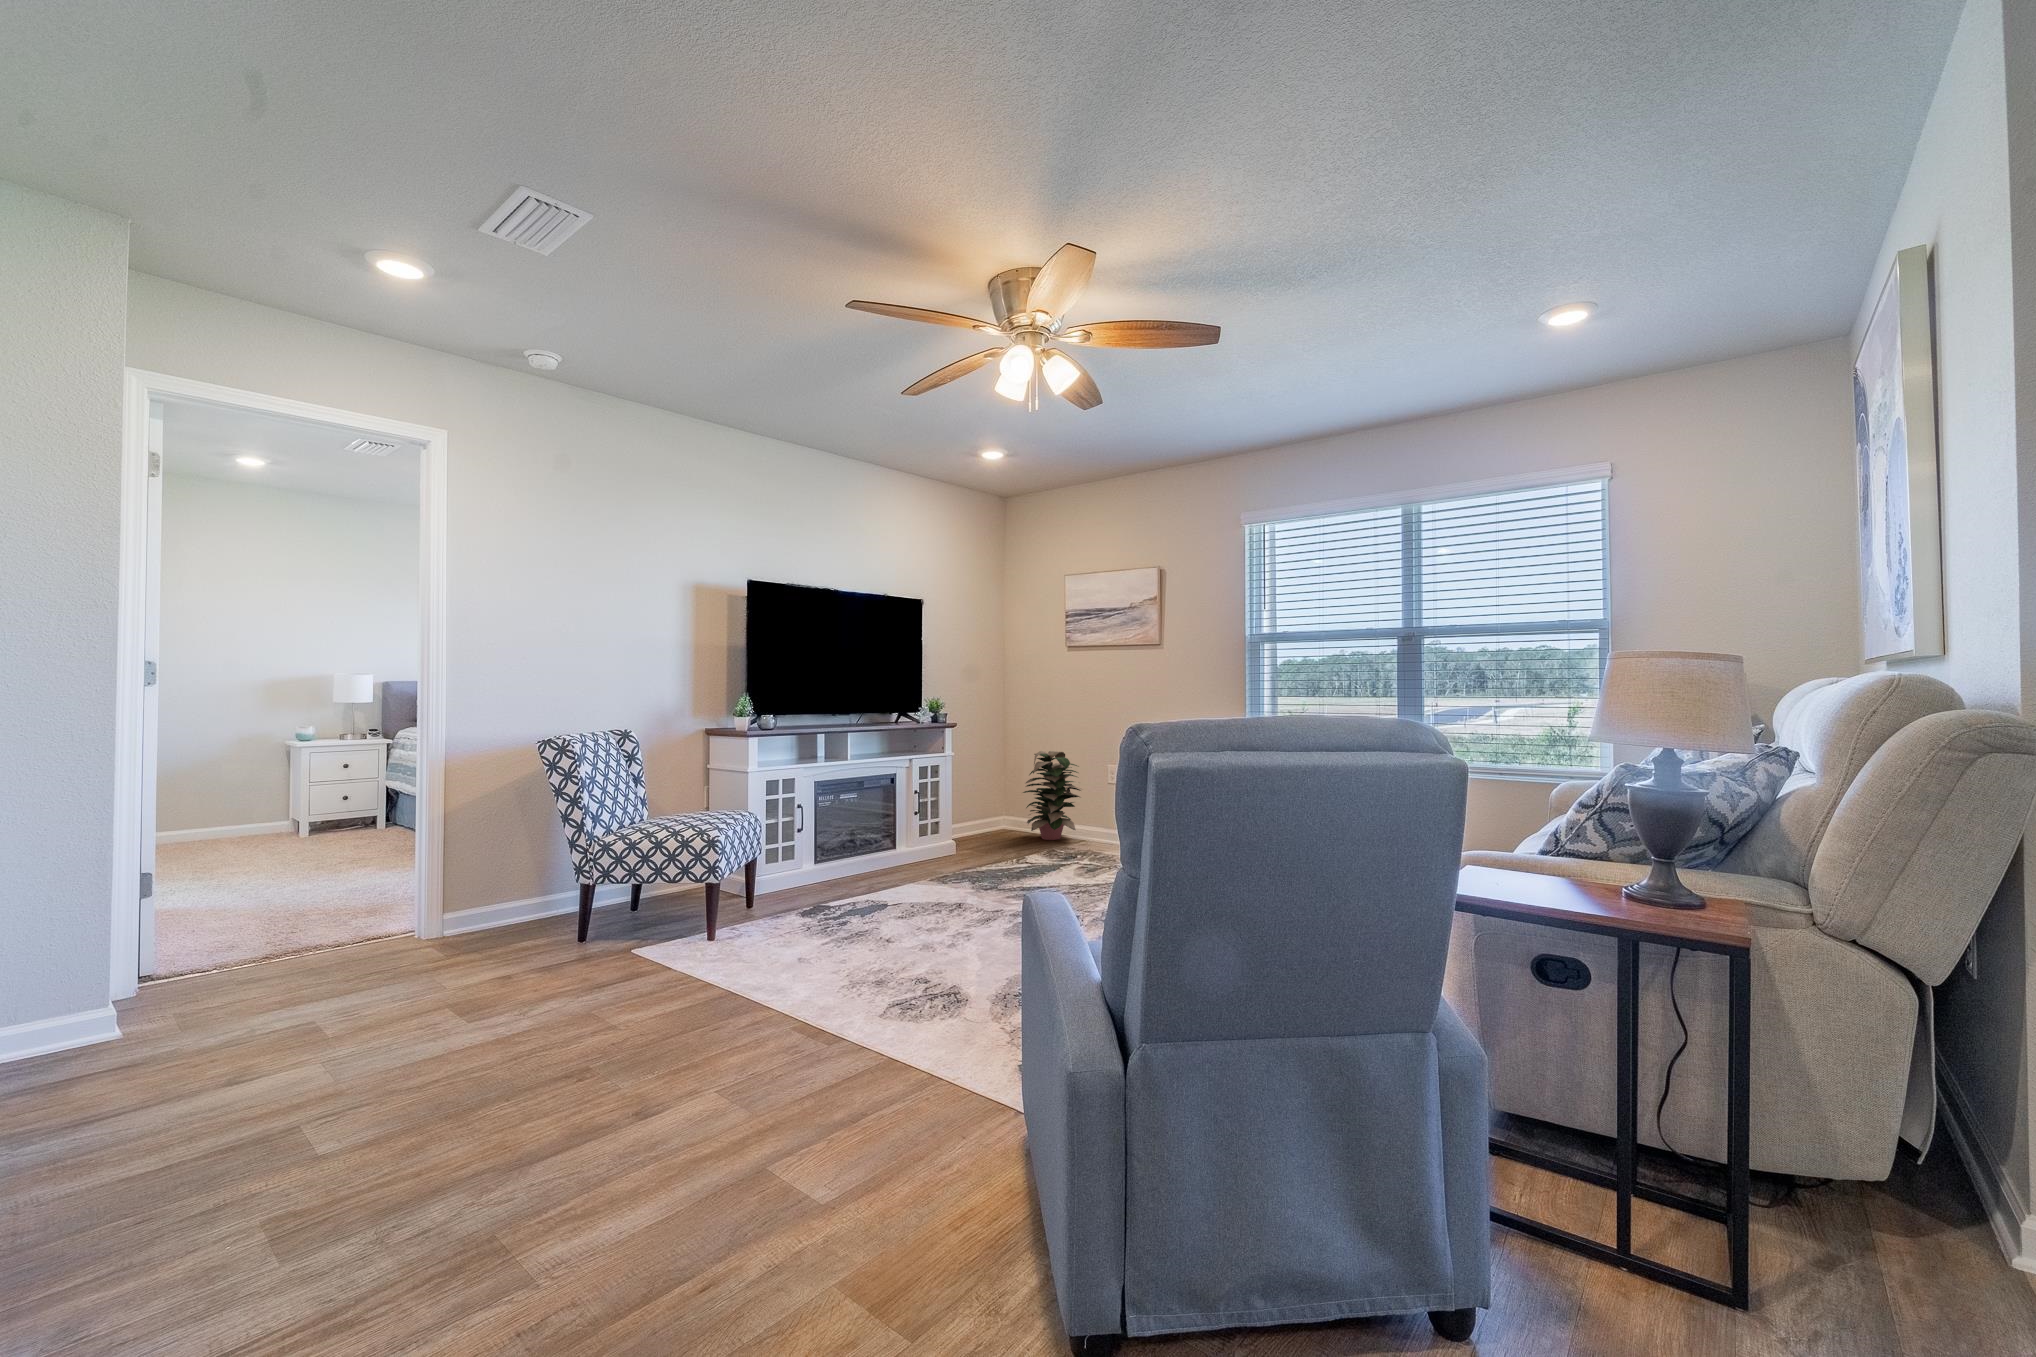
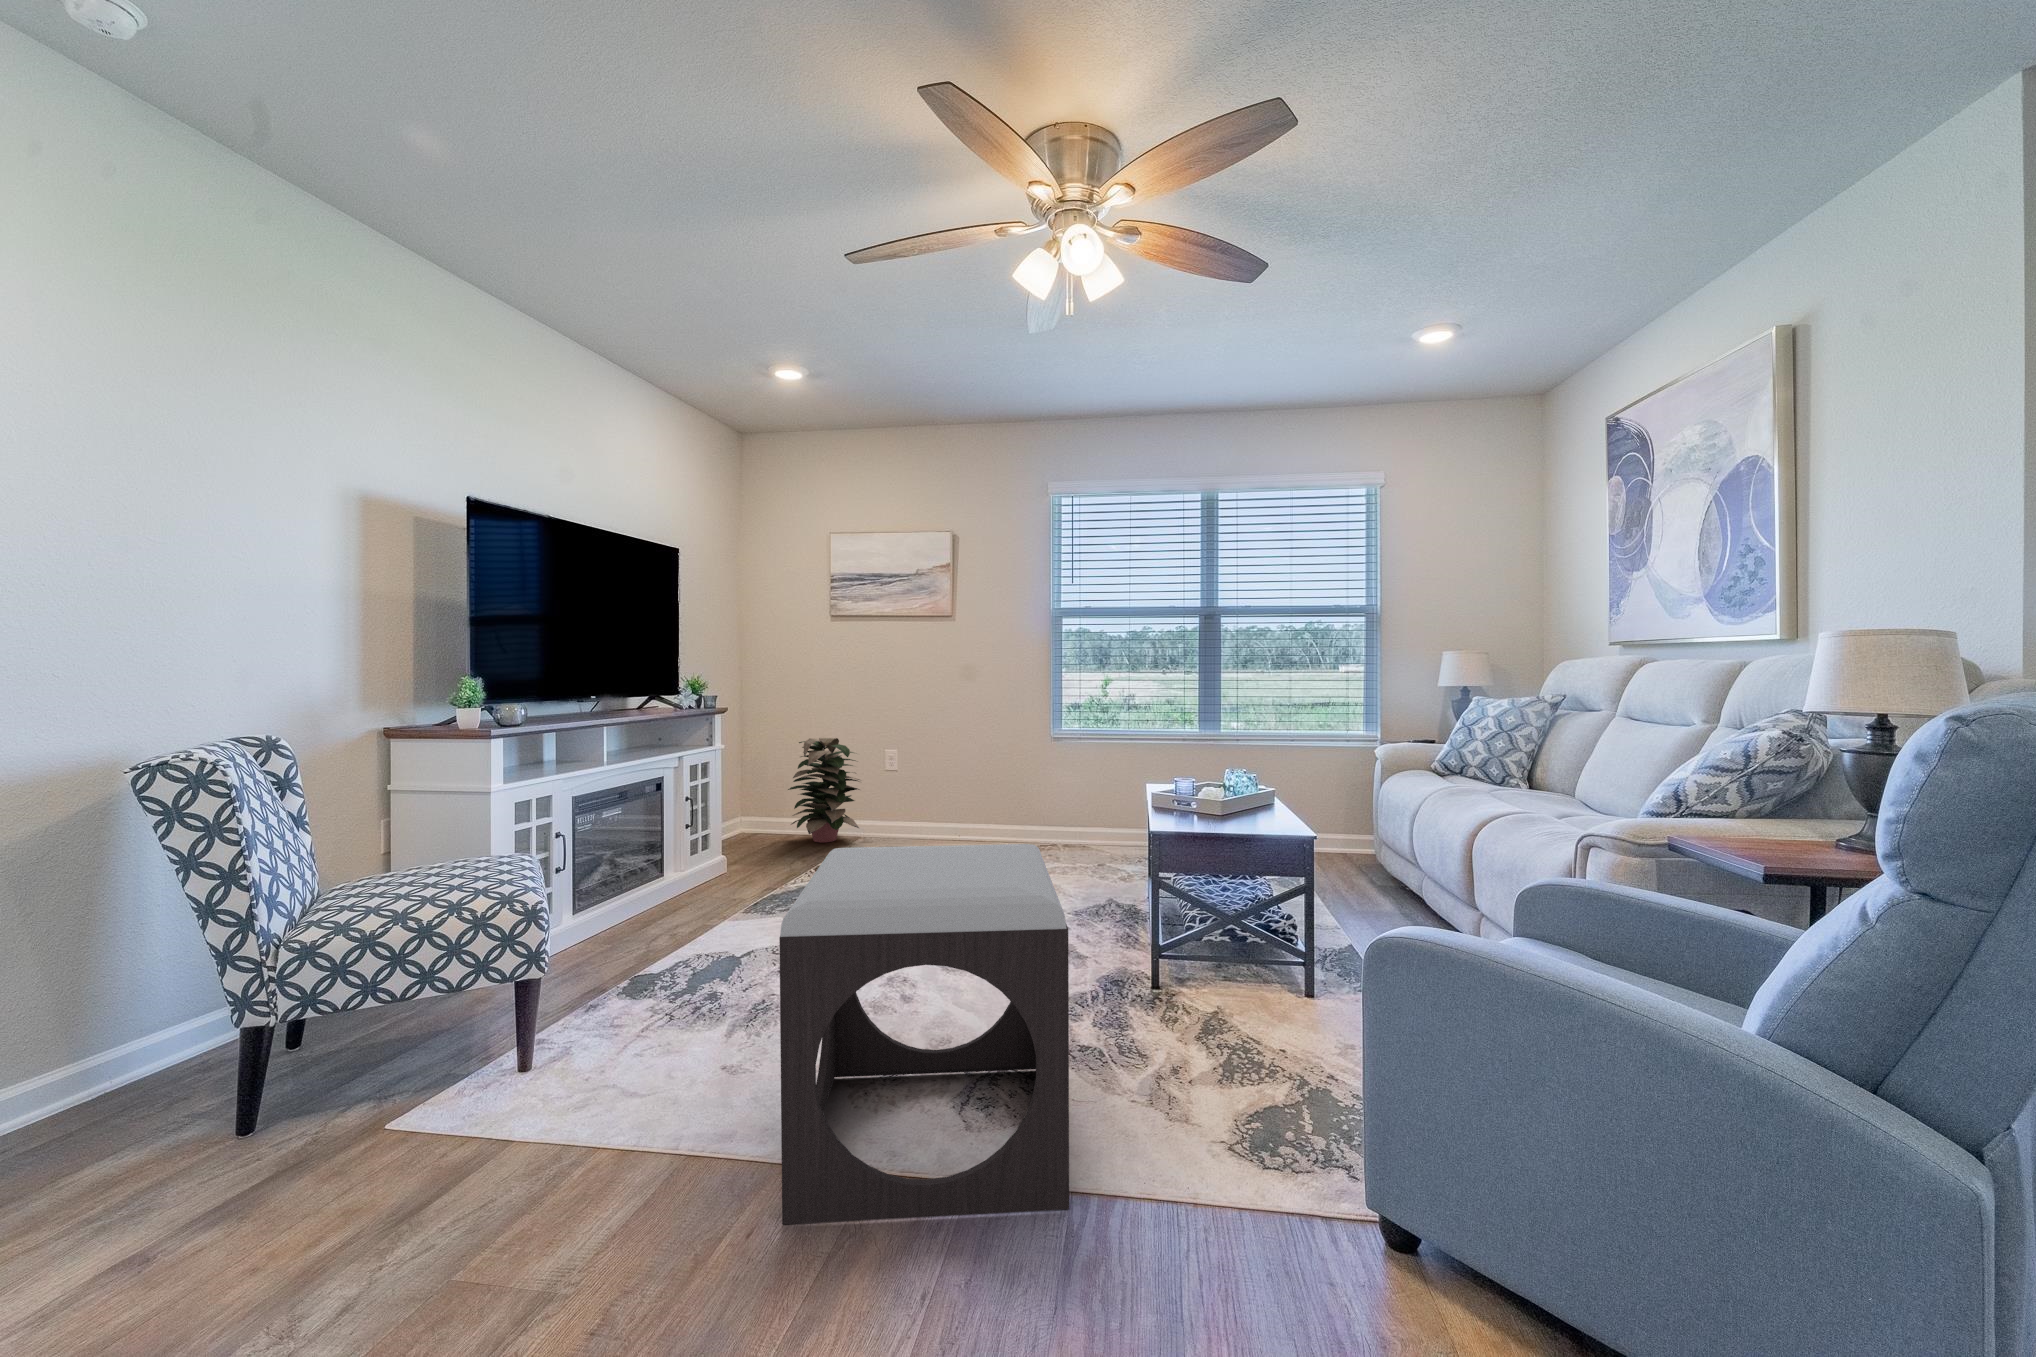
footstool: none [733,816,983,1079] -> present [779,844,1069,1224]

